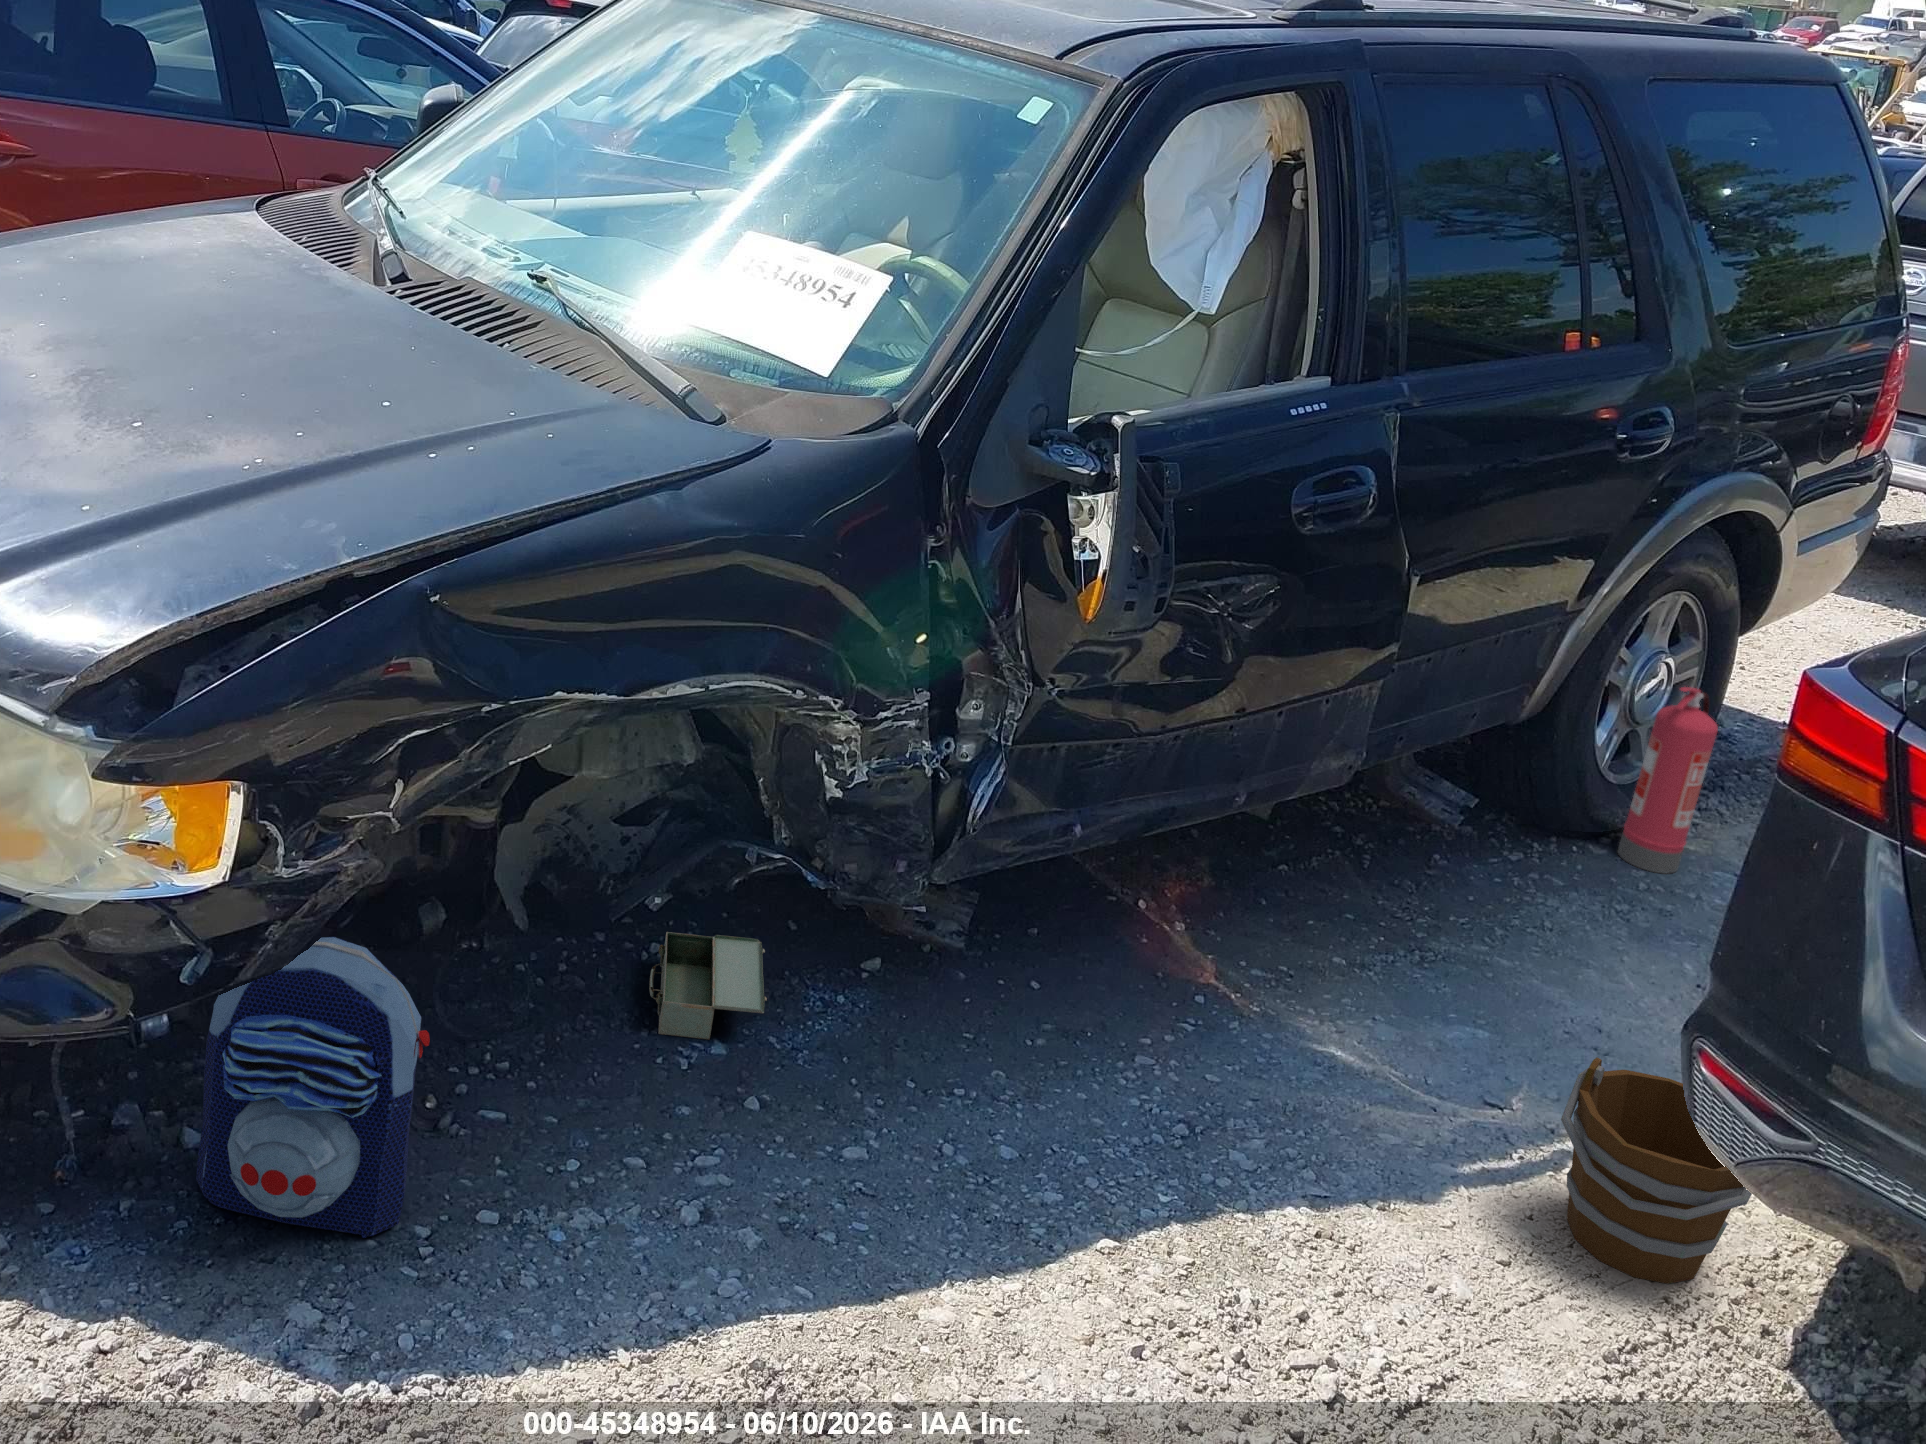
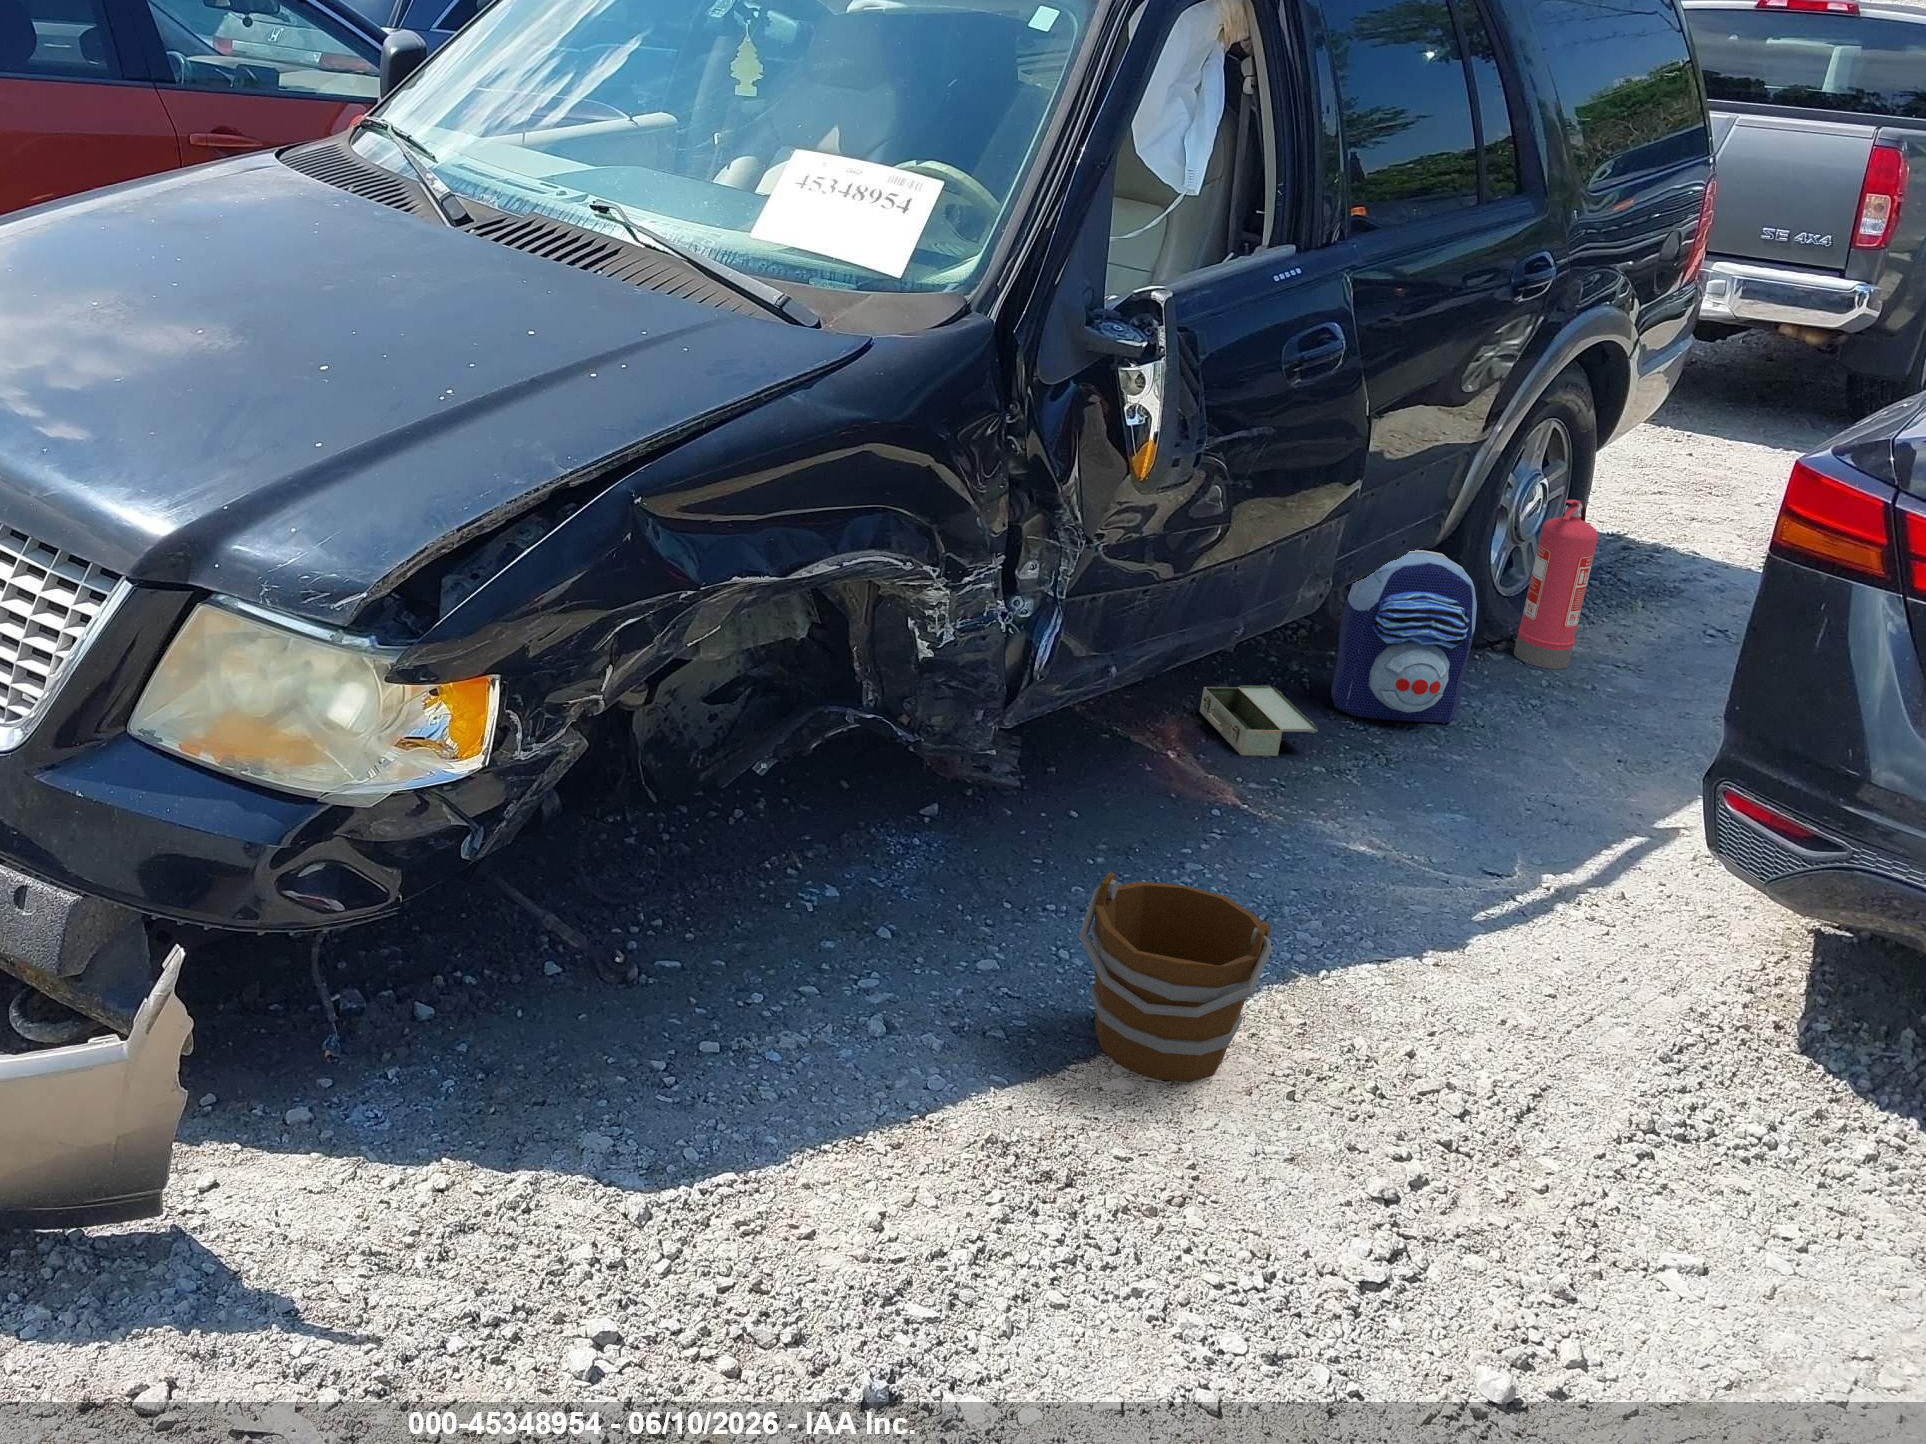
toolbox: present [649,932,767,1040] -> present [1200,686,1318,756]
backpack: present [196,937,430,1238] -> present [1331,550,1477,724]
bucket: present [1561,1057,1752,1284] -> present [1079,872,1272,1082]

